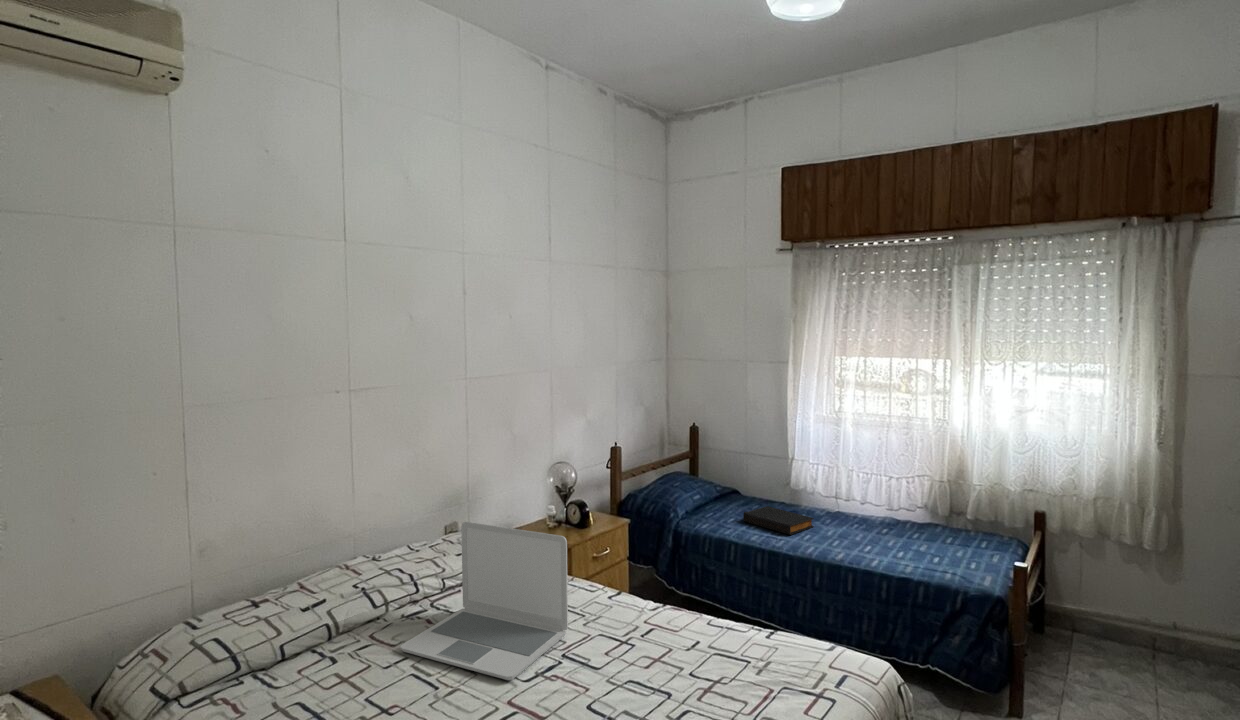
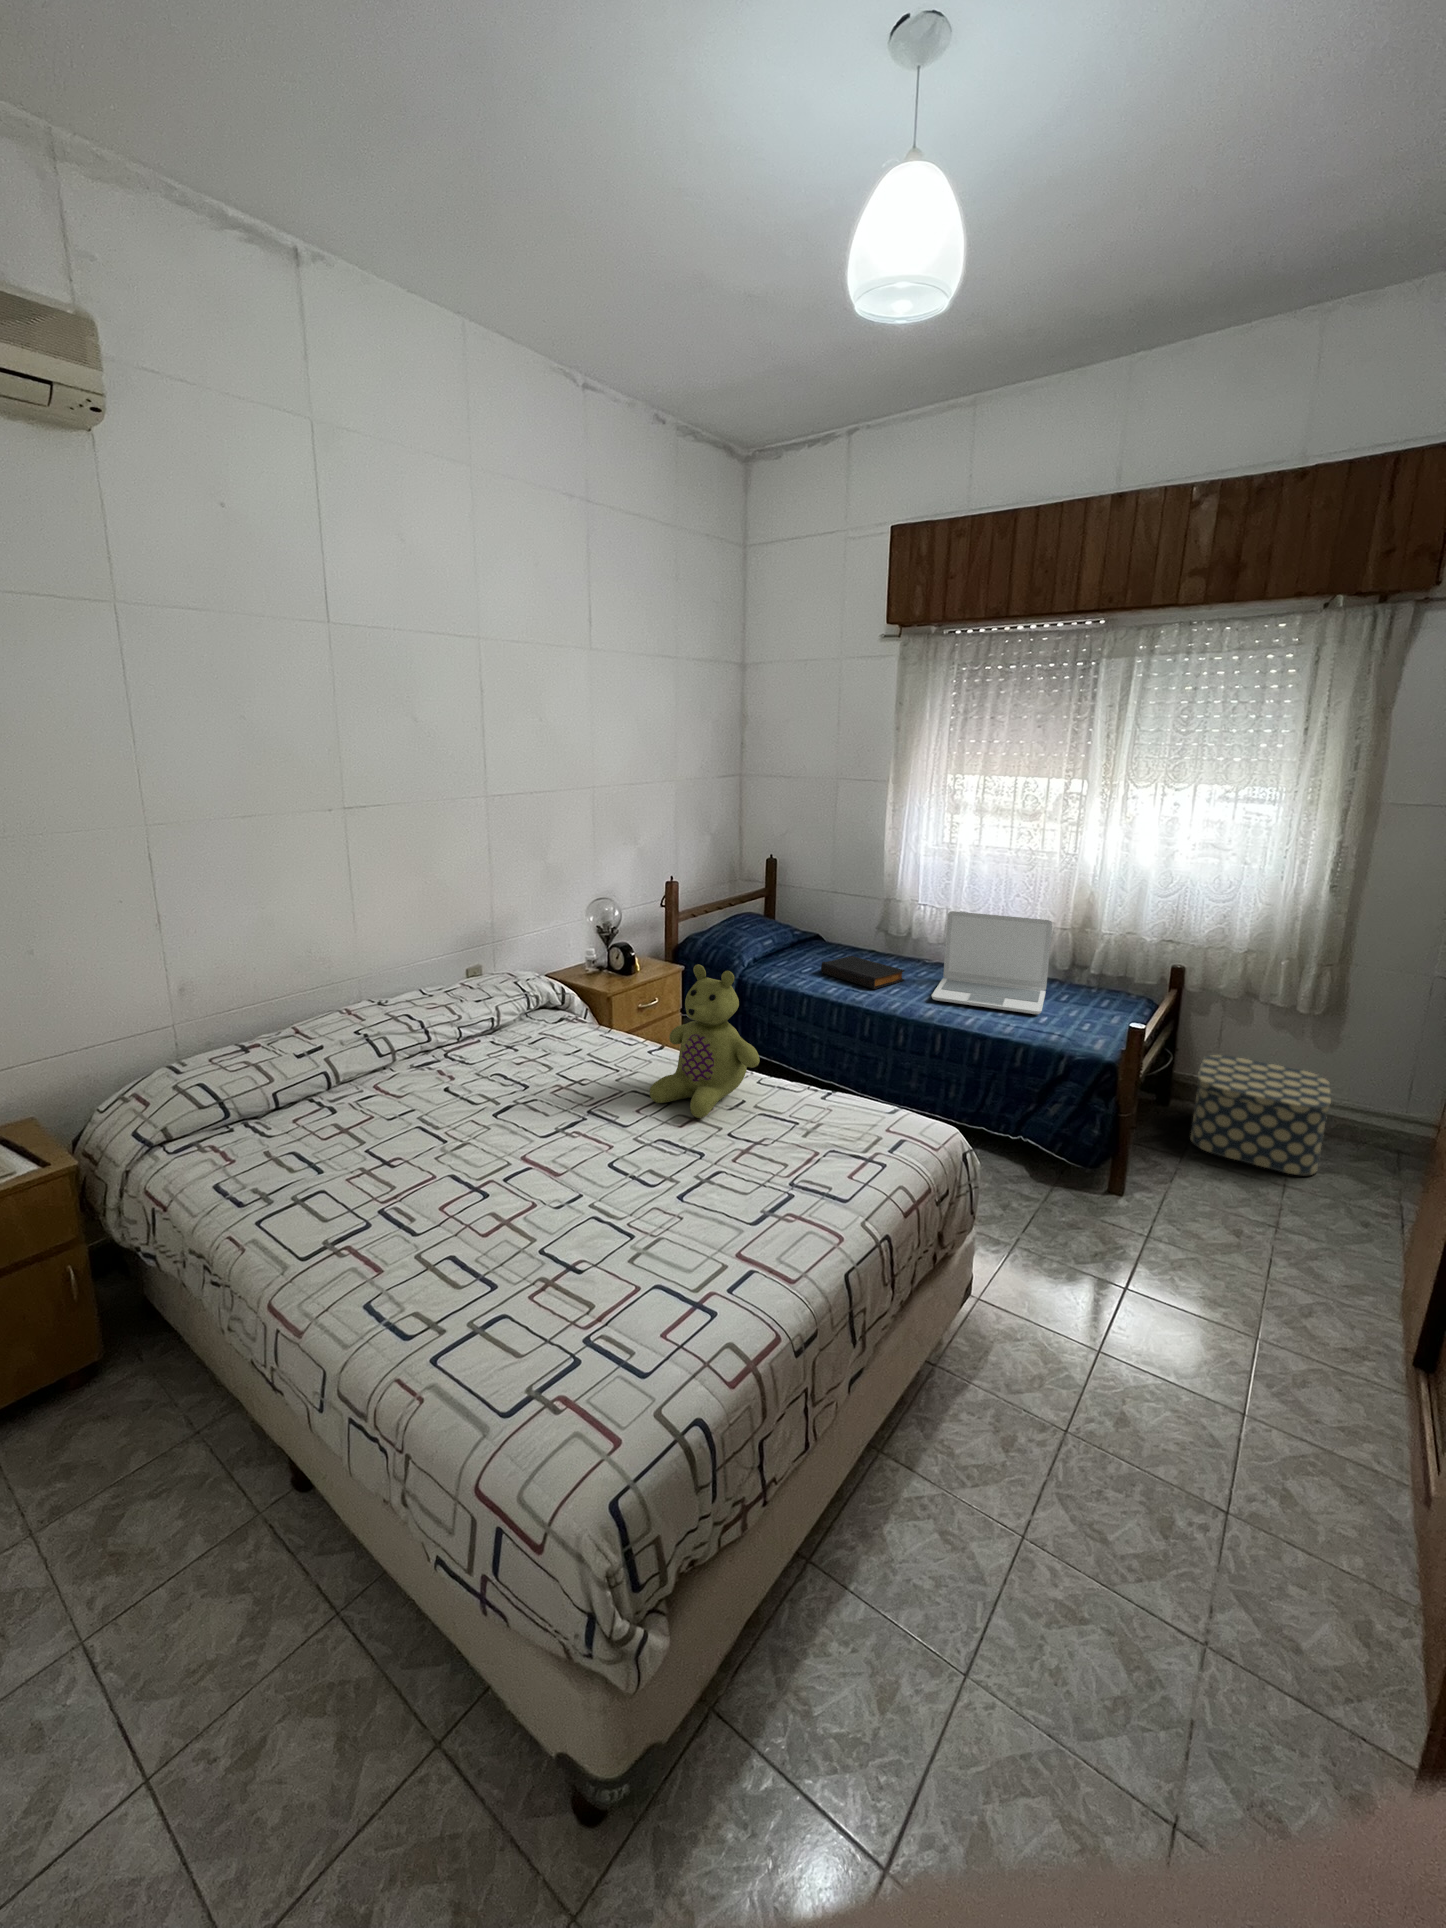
stuffed bear: none [616,519,712,659] -> present [650,964,760,1118]
laptop: present [400,522,568,680] -> present [932,911,1052,1014]
storage box: none [1070,587,1187,695] -> present [1190,1055,1331,1175]

